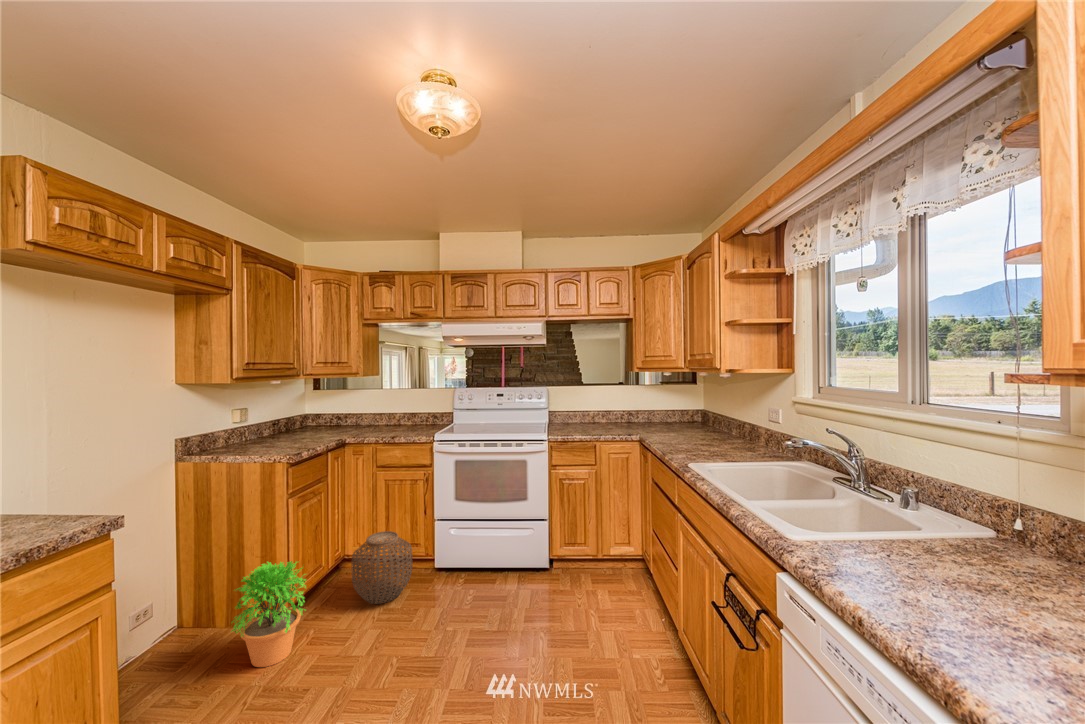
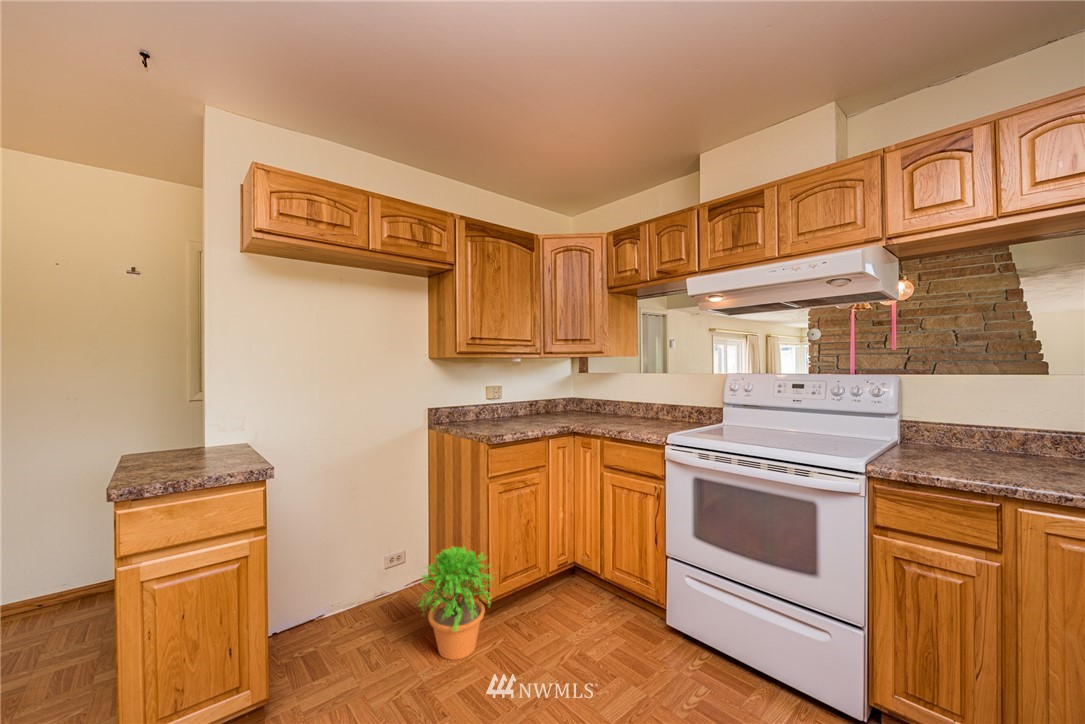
woven basket: present [352,531,413,604] -> none [553,550,627,645]

